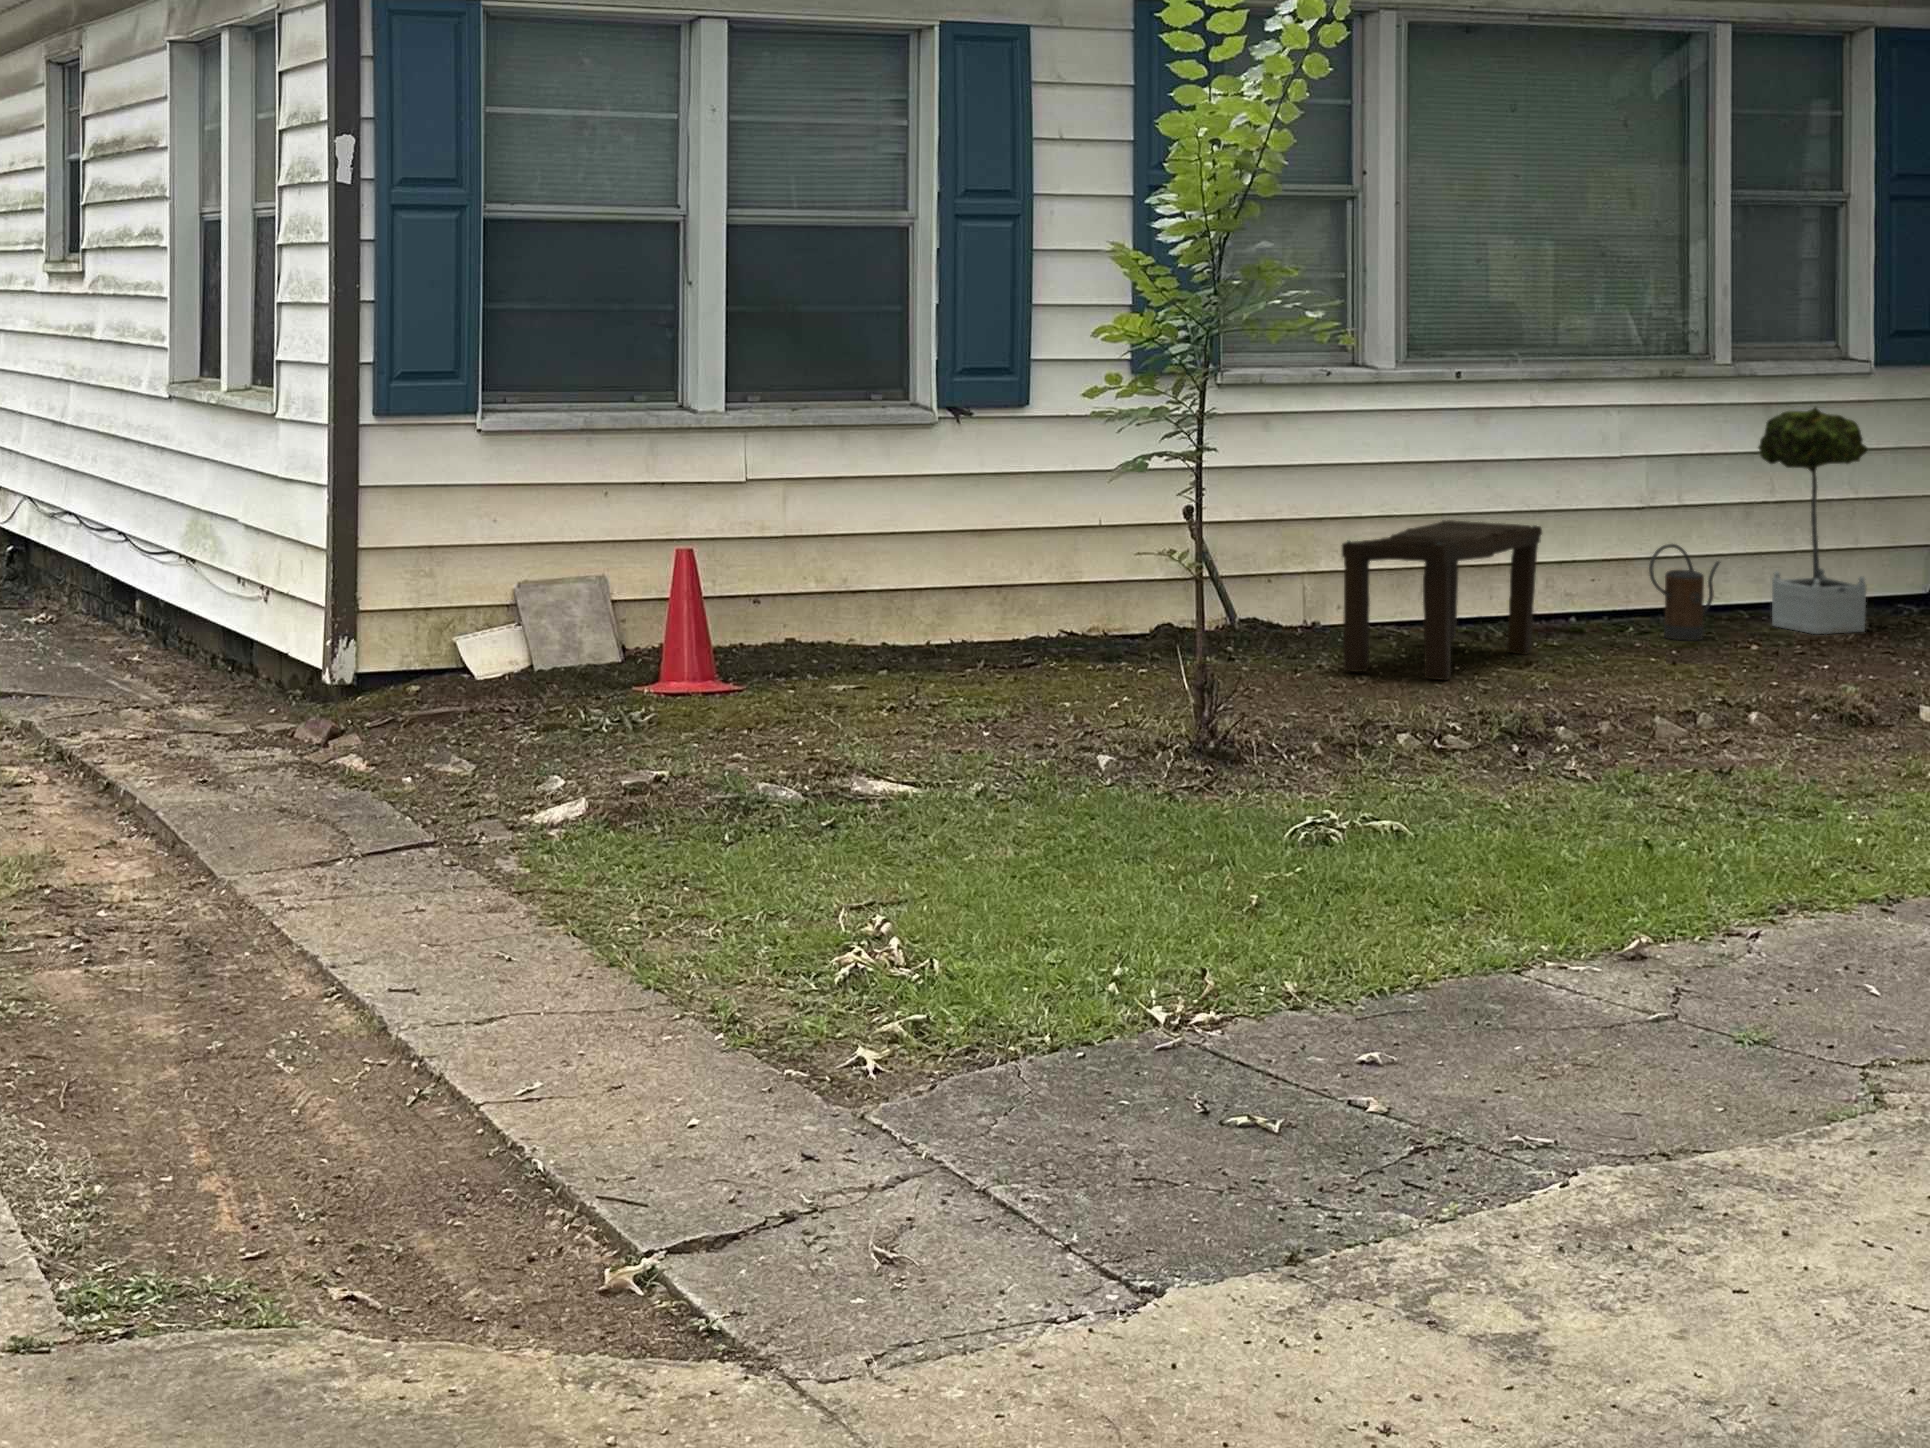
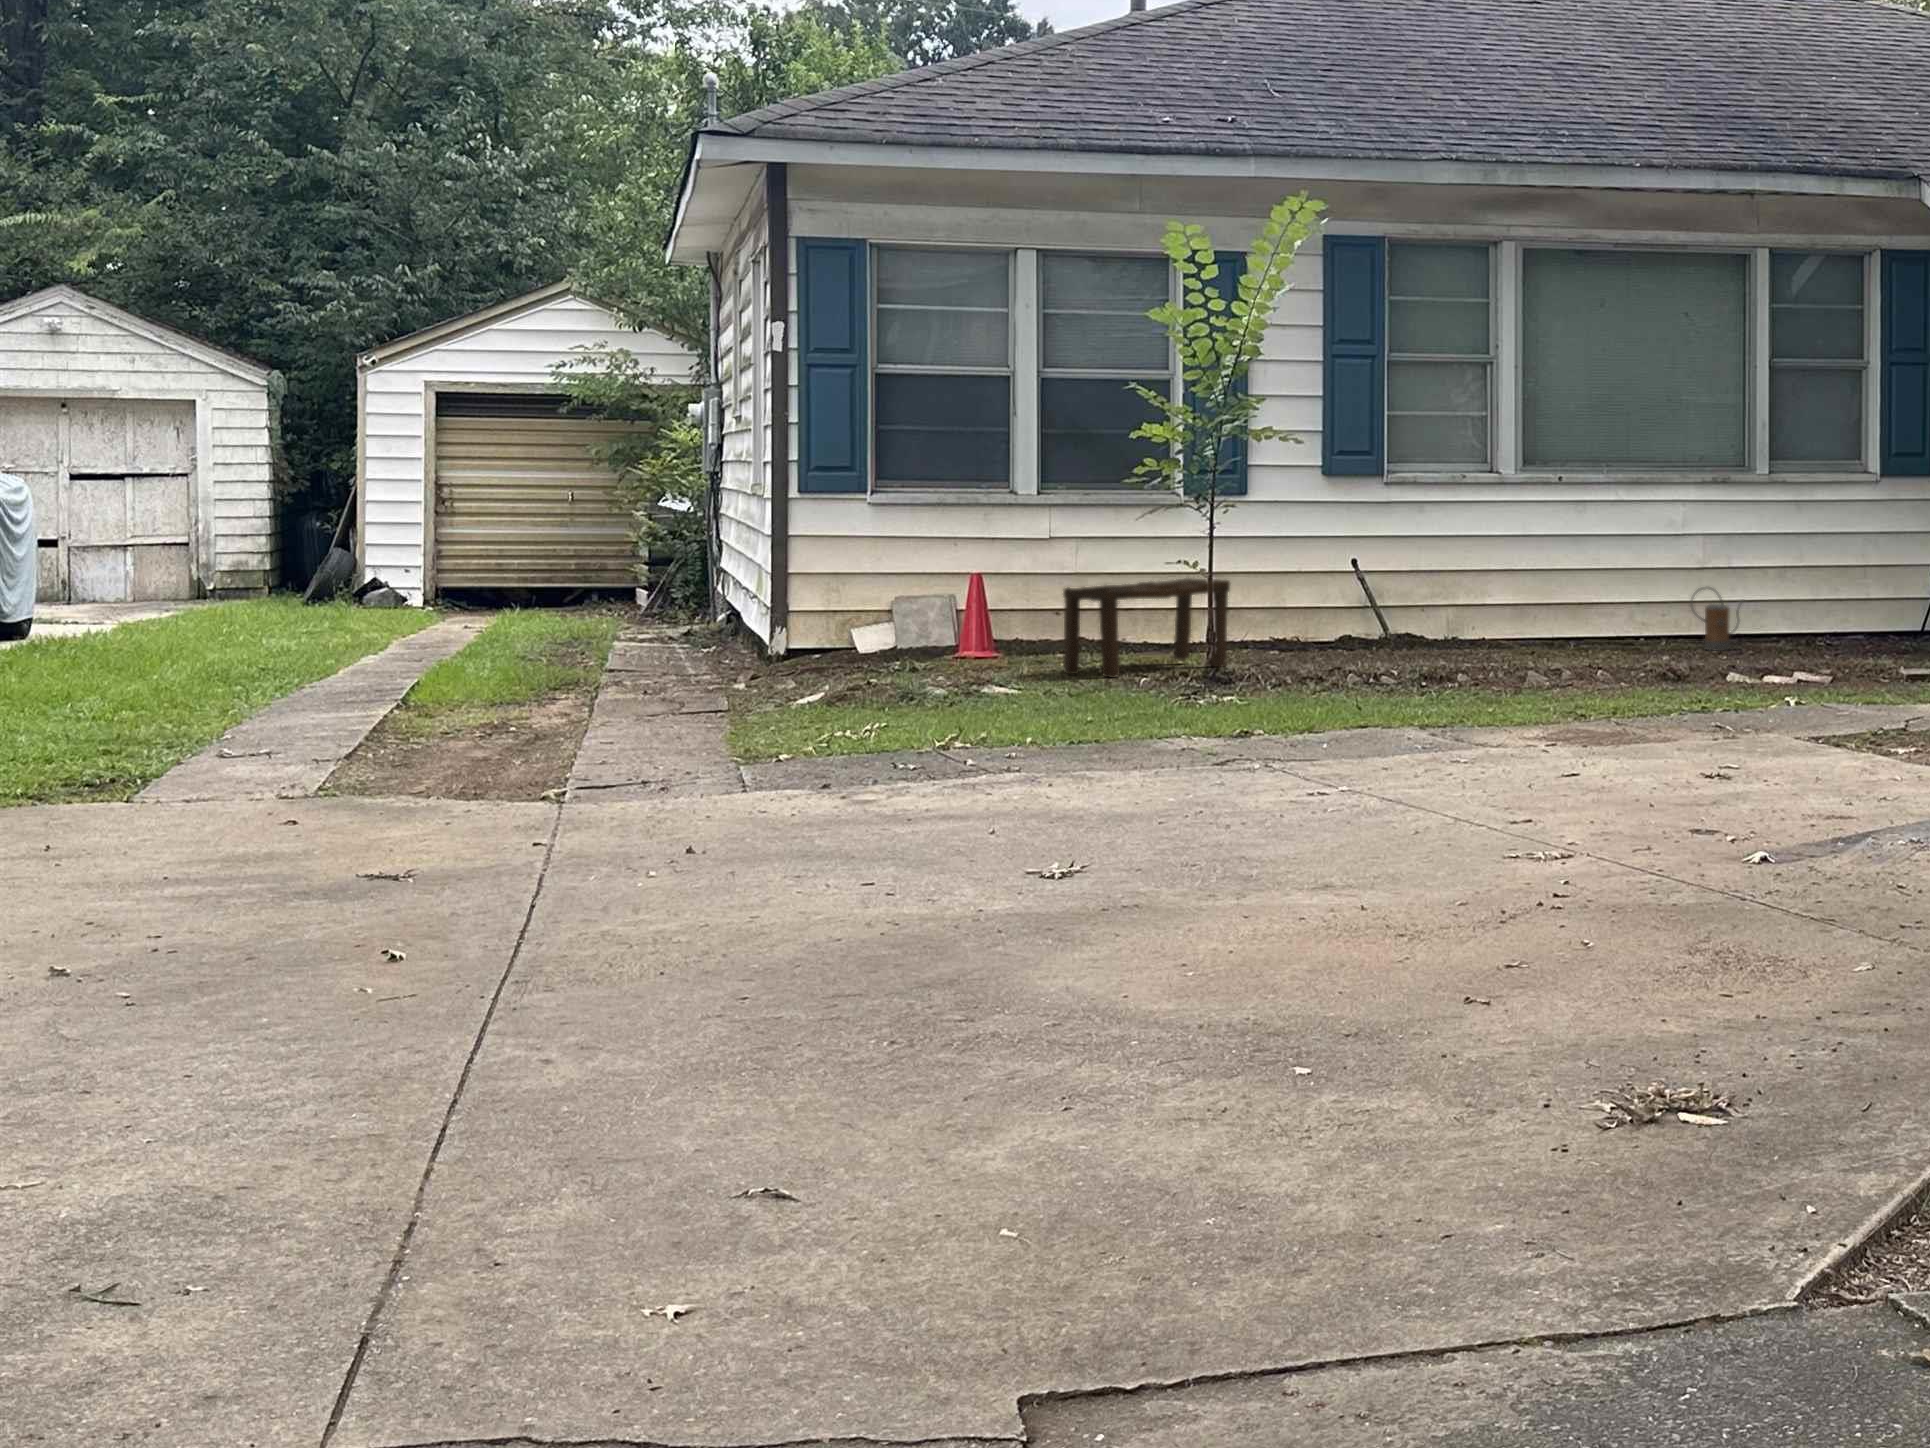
potted tree: present [1758,407,1868,634] -> none [1785,495,1851,648]
bench: present [1342,520,1542,680] -> present [1063,578,1230,678]

